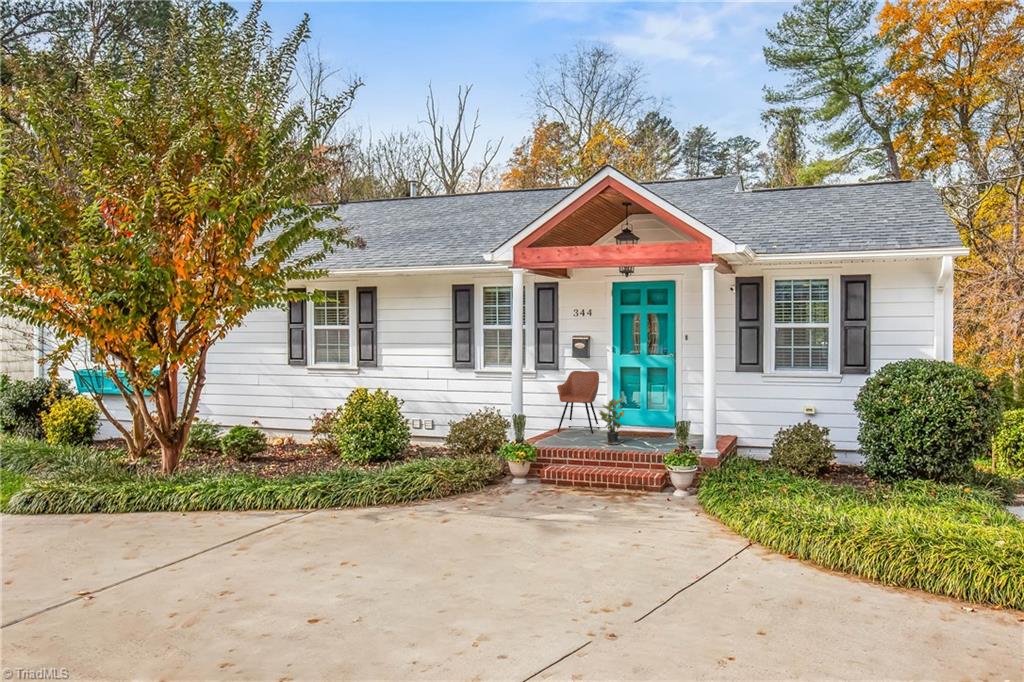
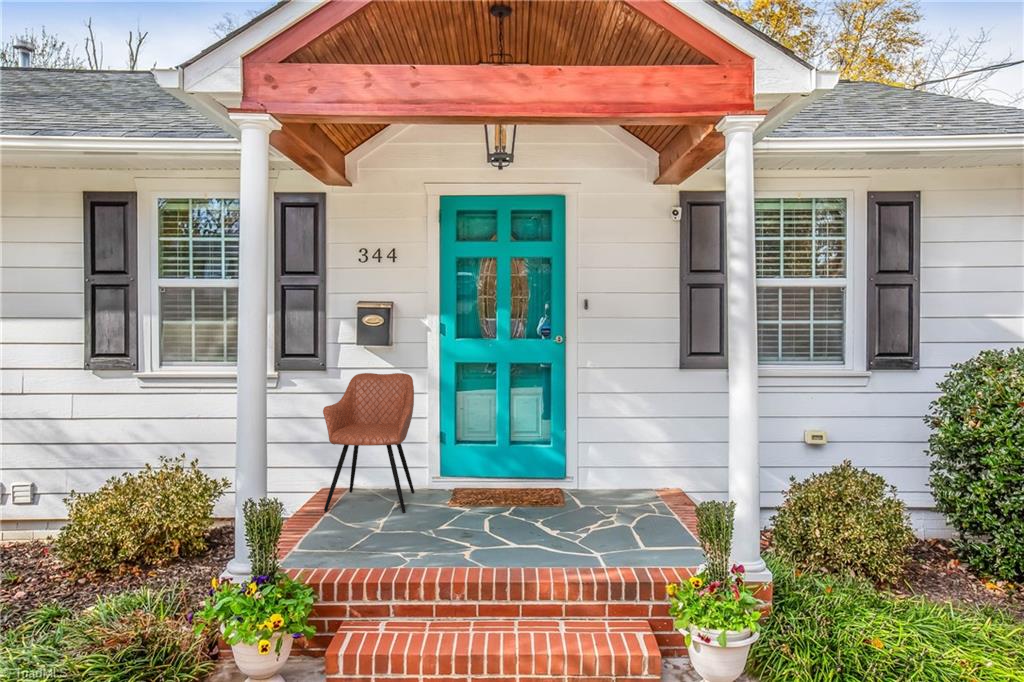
potted plant: present [599,398,624,444] -> none [431,440,495,561]

